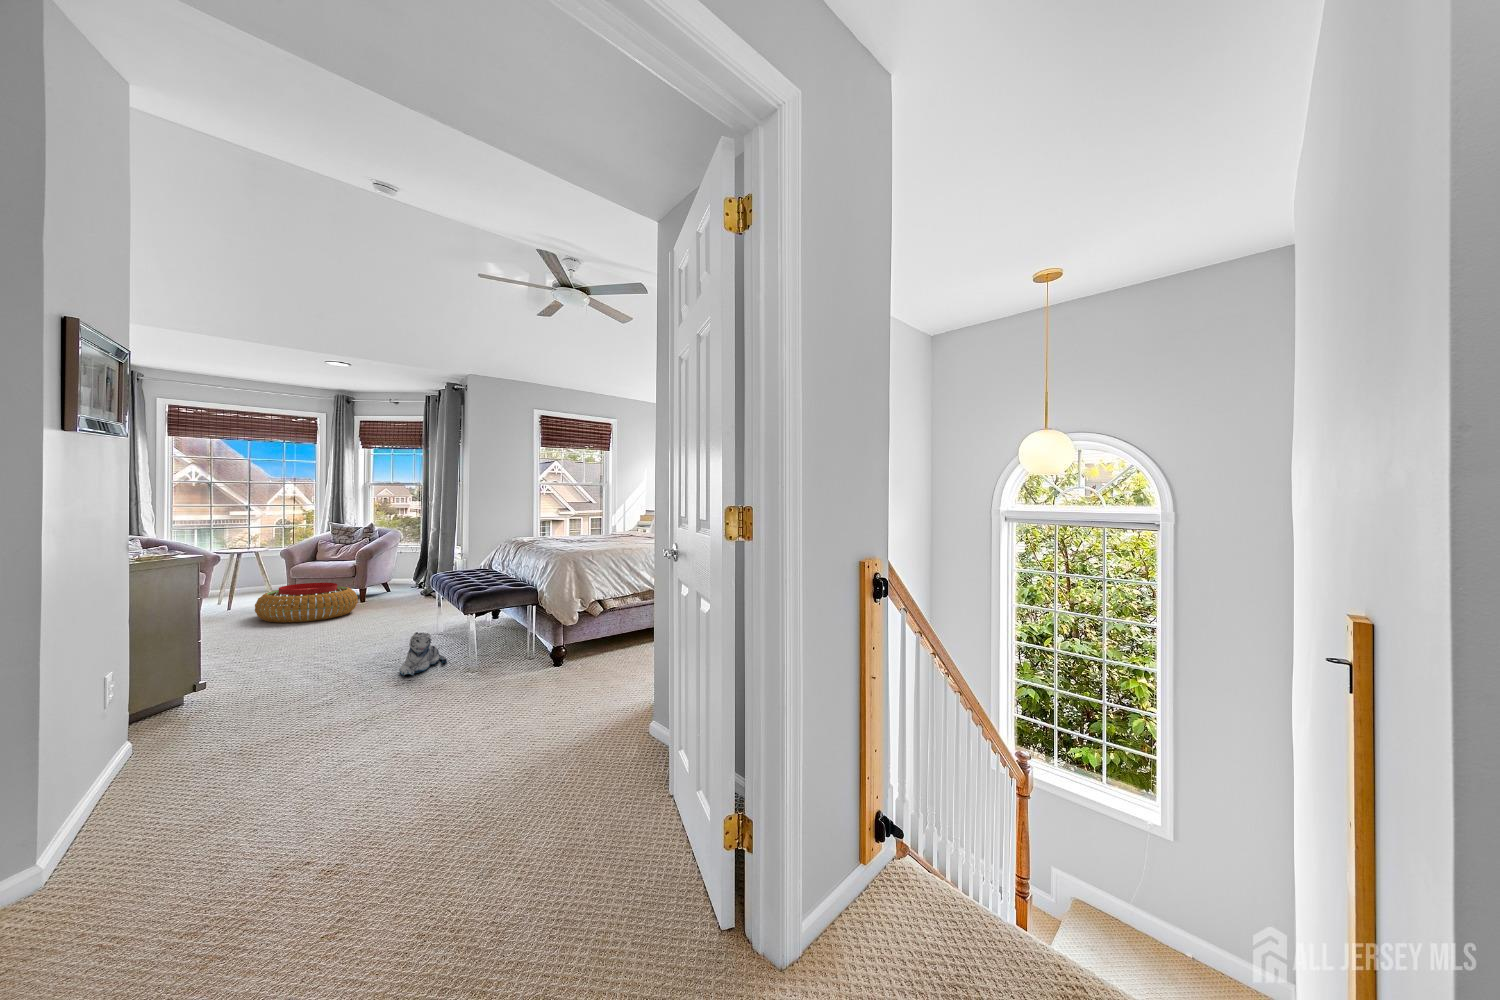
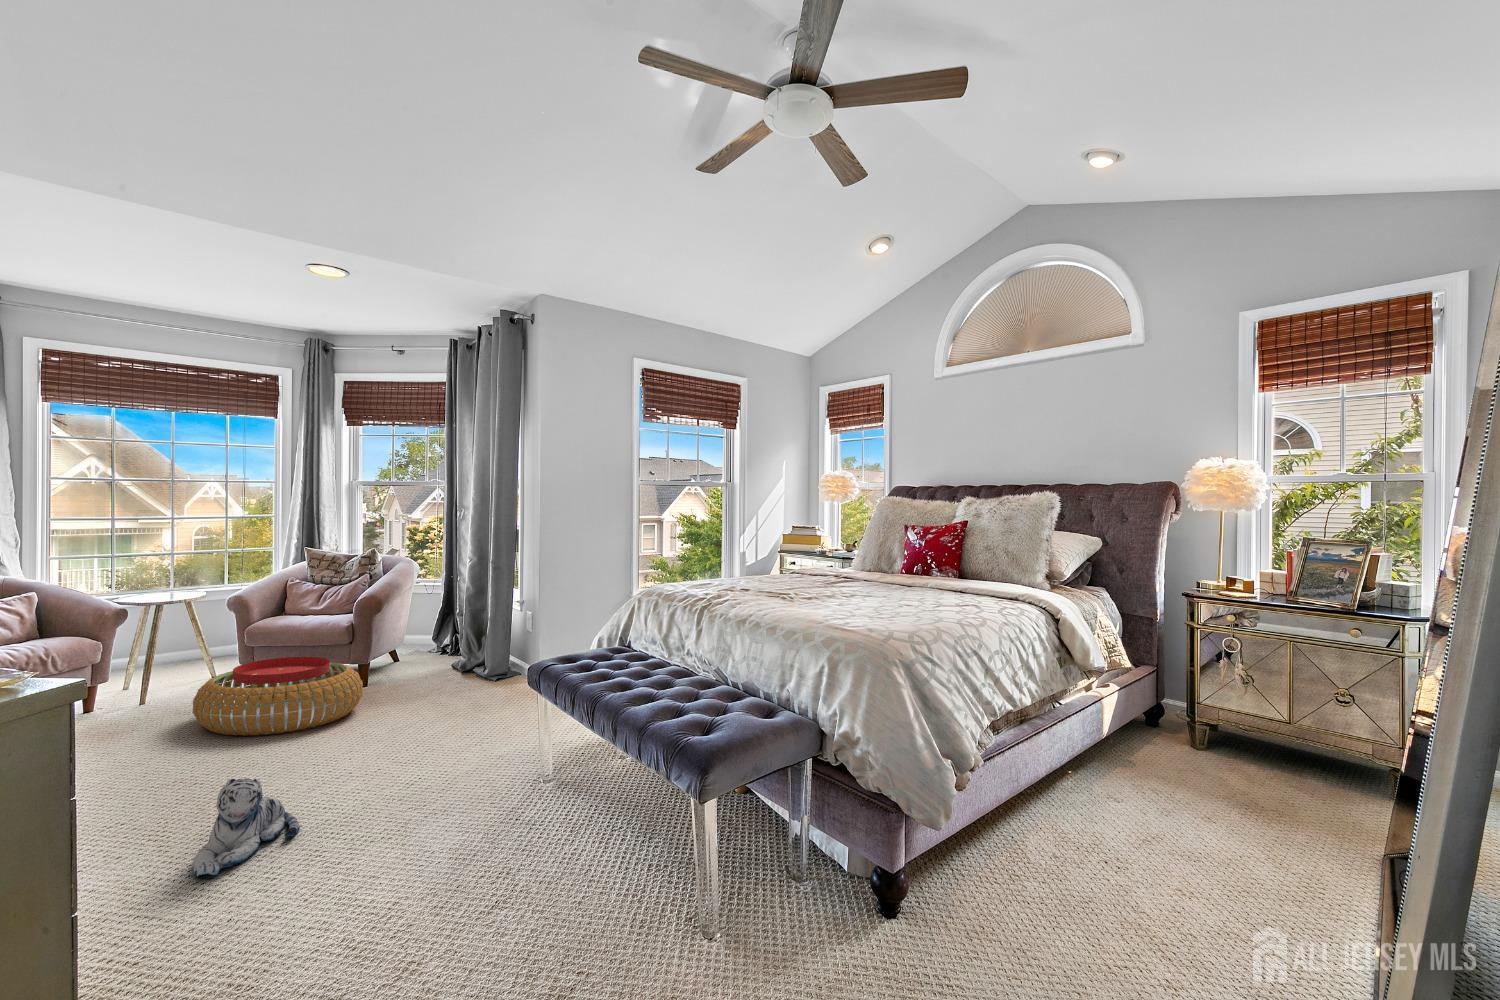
plush toy: present [400,632,447,676] -> present [193,778,300,878]

